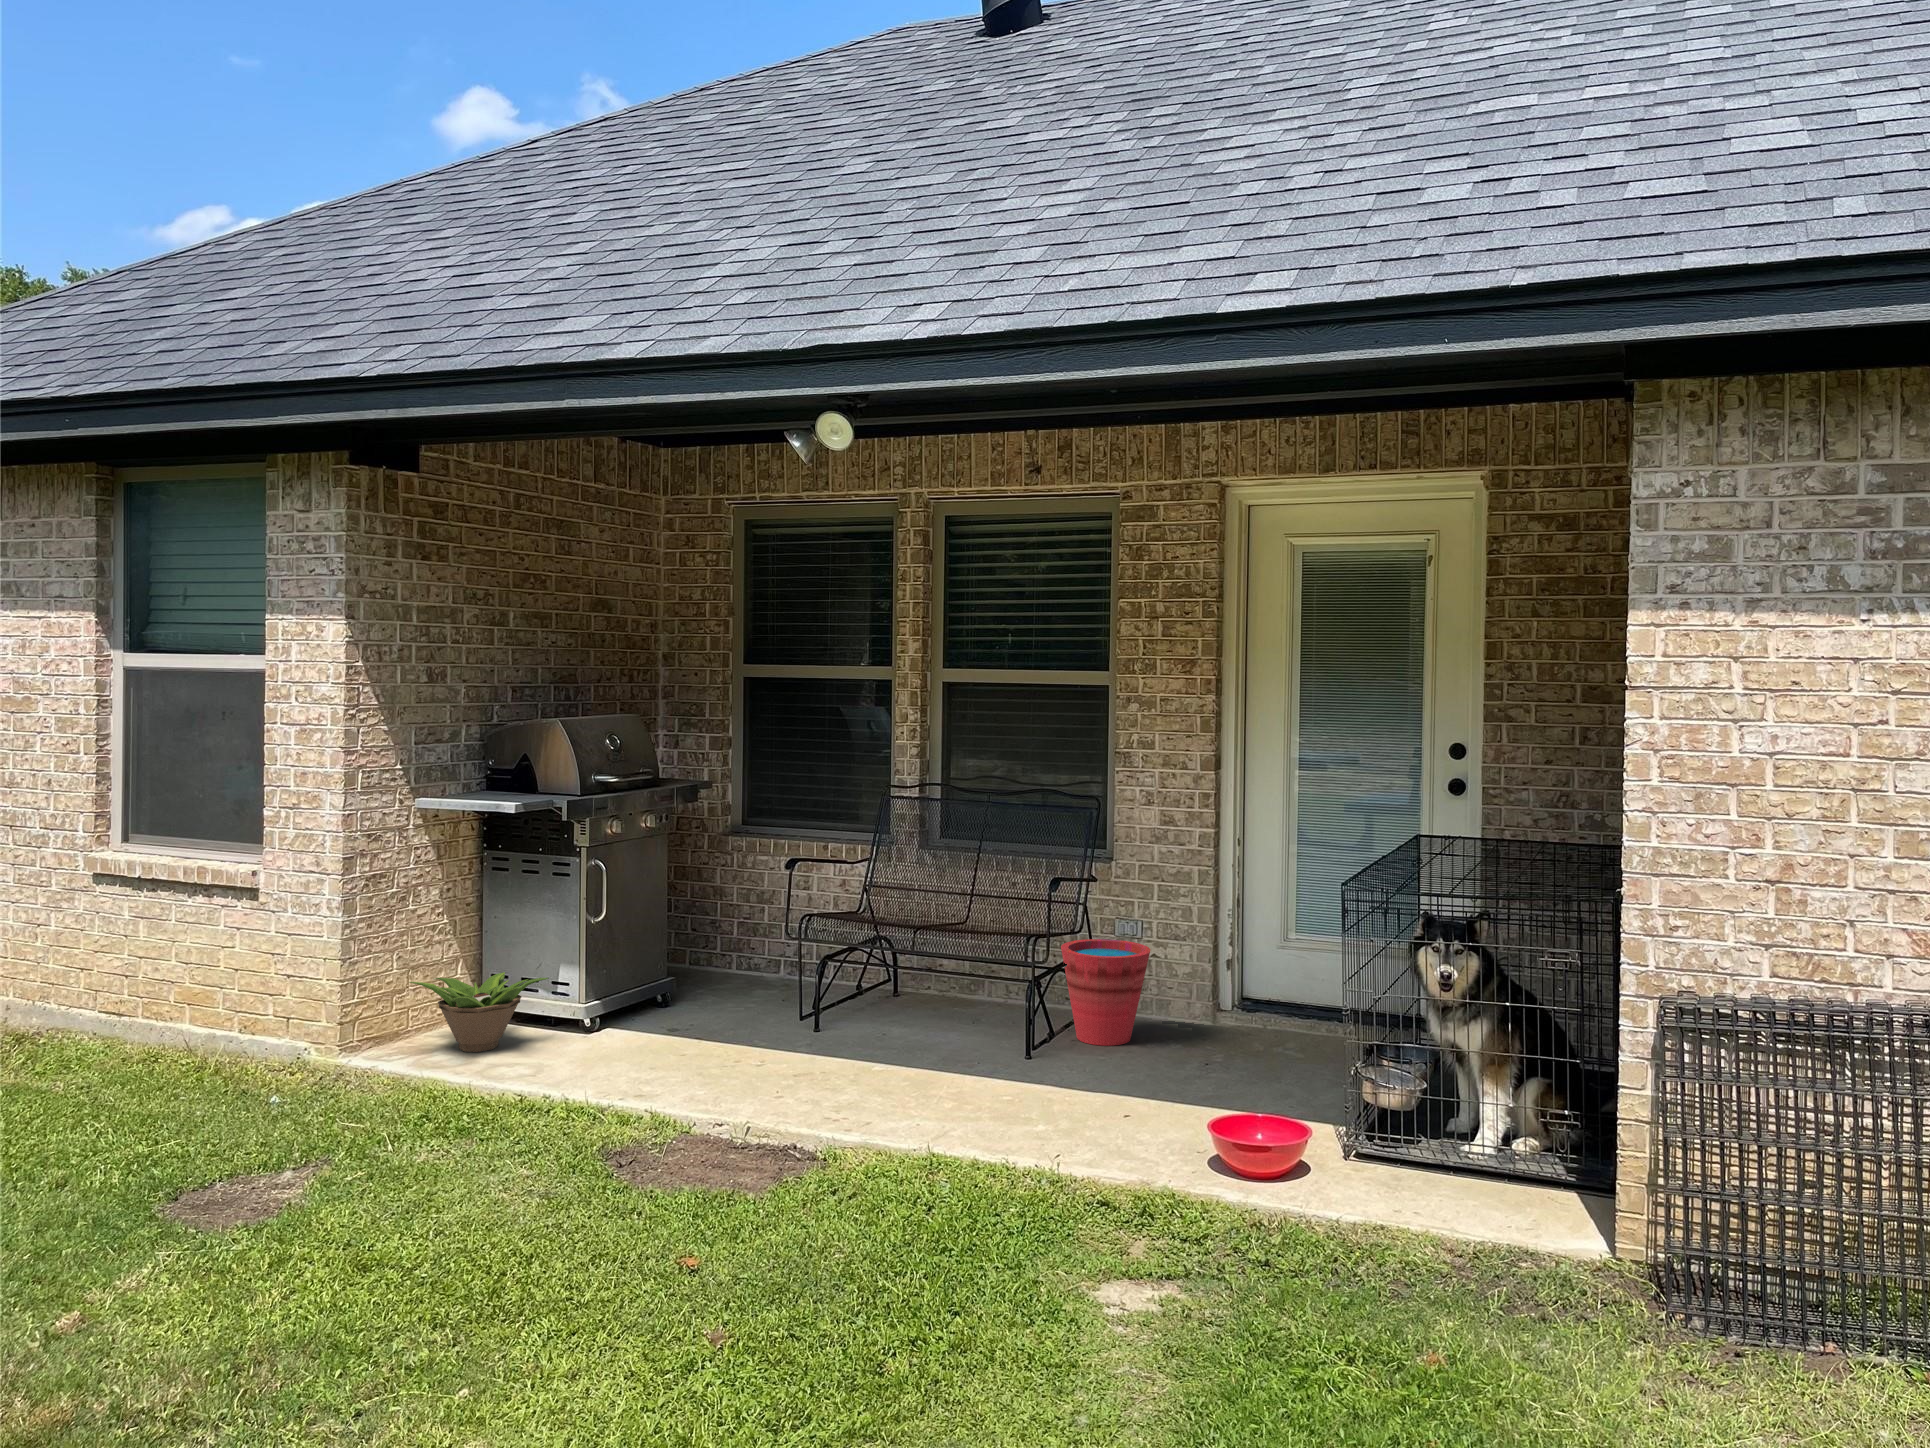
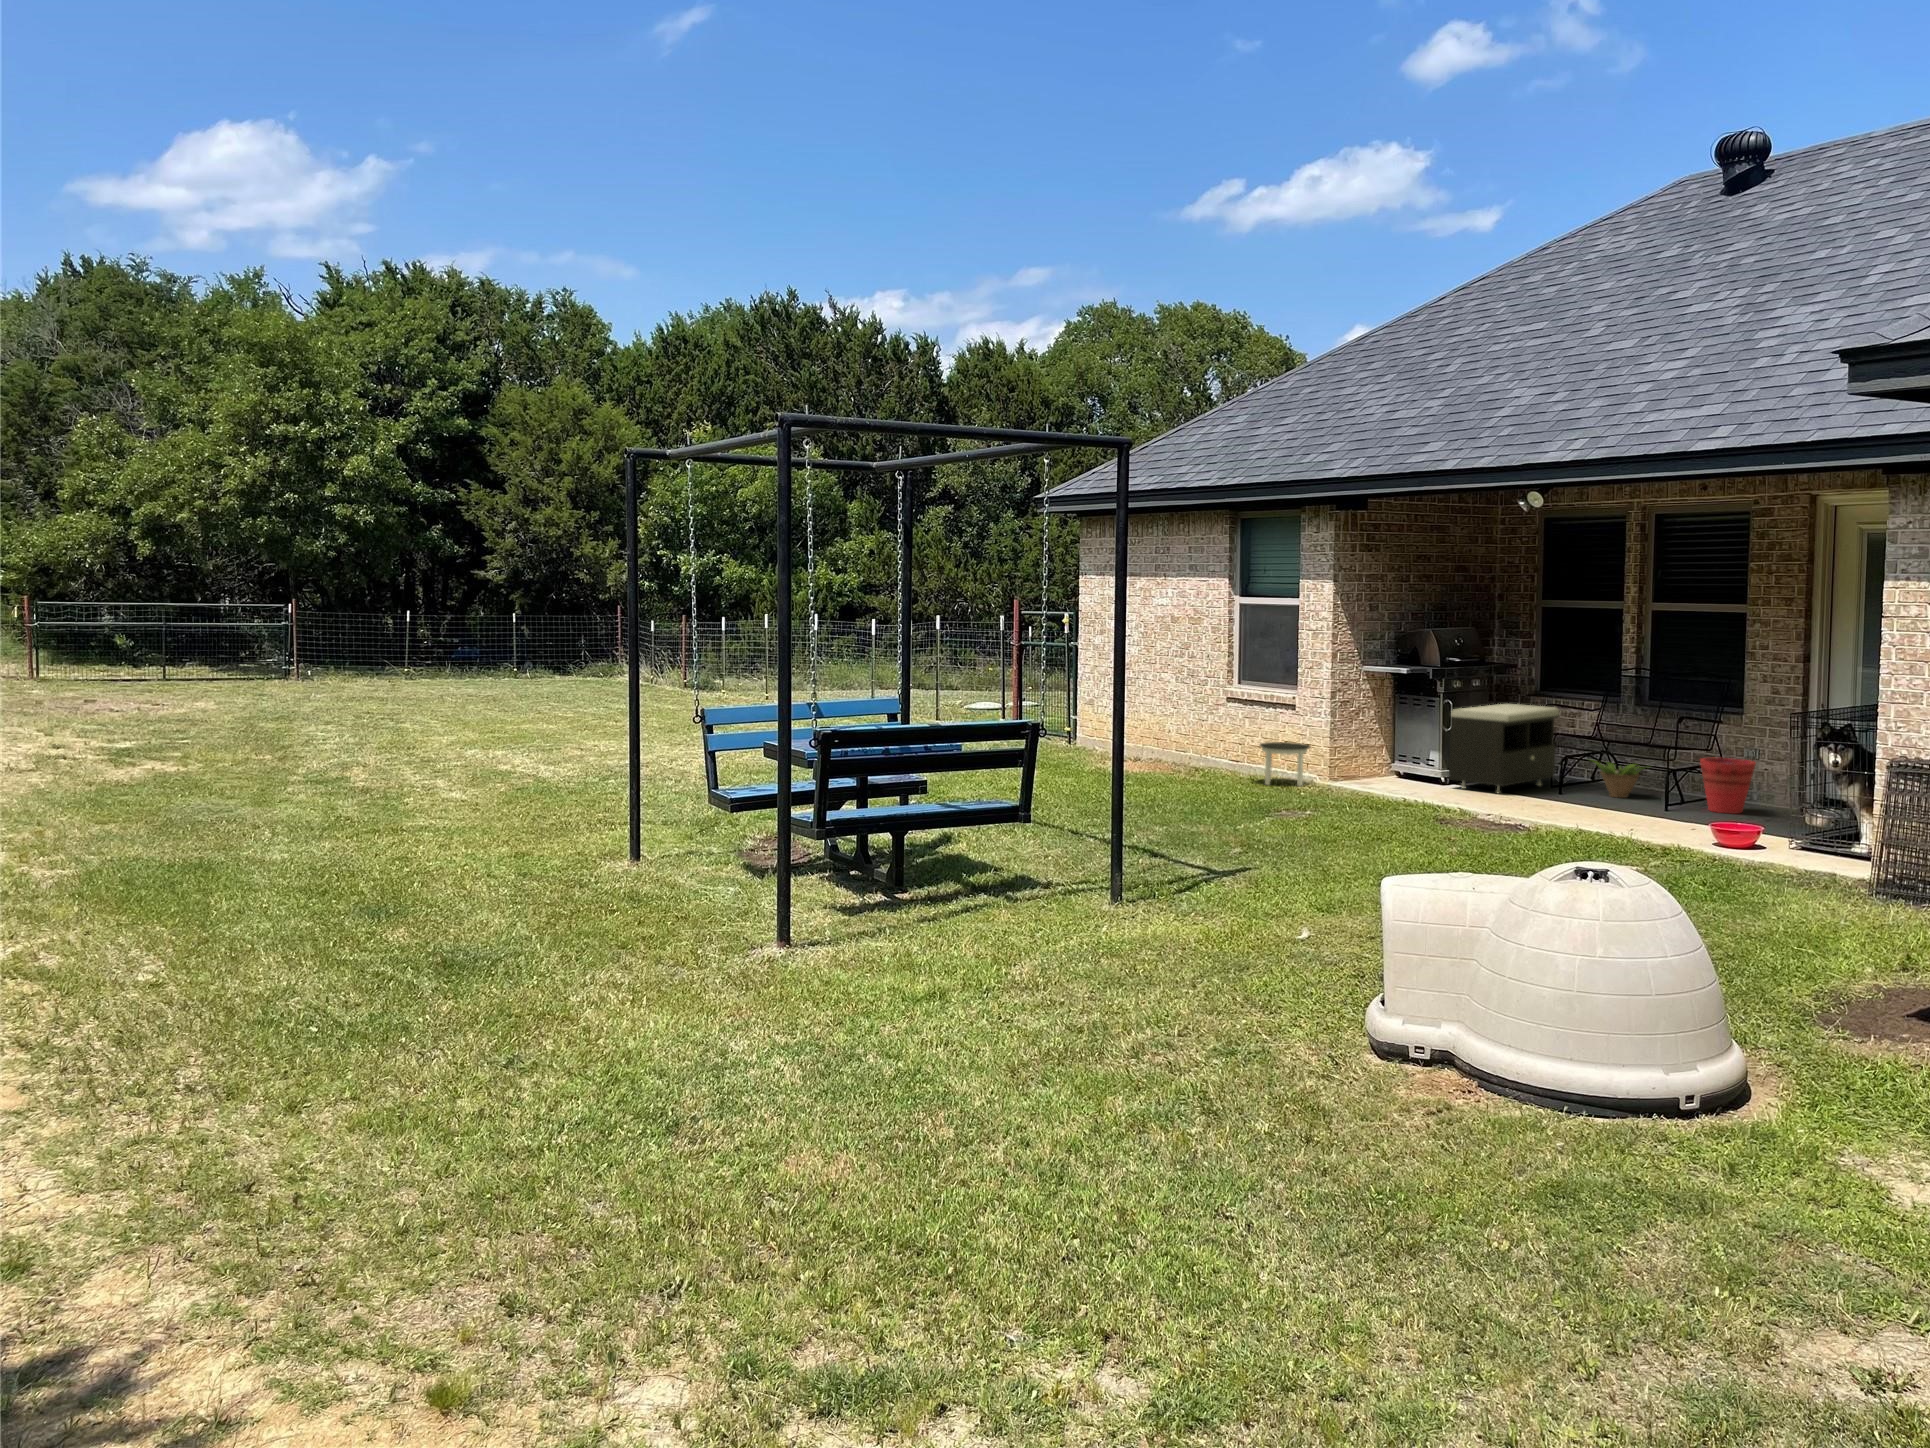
storage bench: none [603,854,800,1046] -> present [1449,704,1559,793]
decorative plant: present [409,972,548,1052] -> present [1590,759,1644,798]
round table: none [137,981,281,1105] -> present [1260,742,1310,786]

